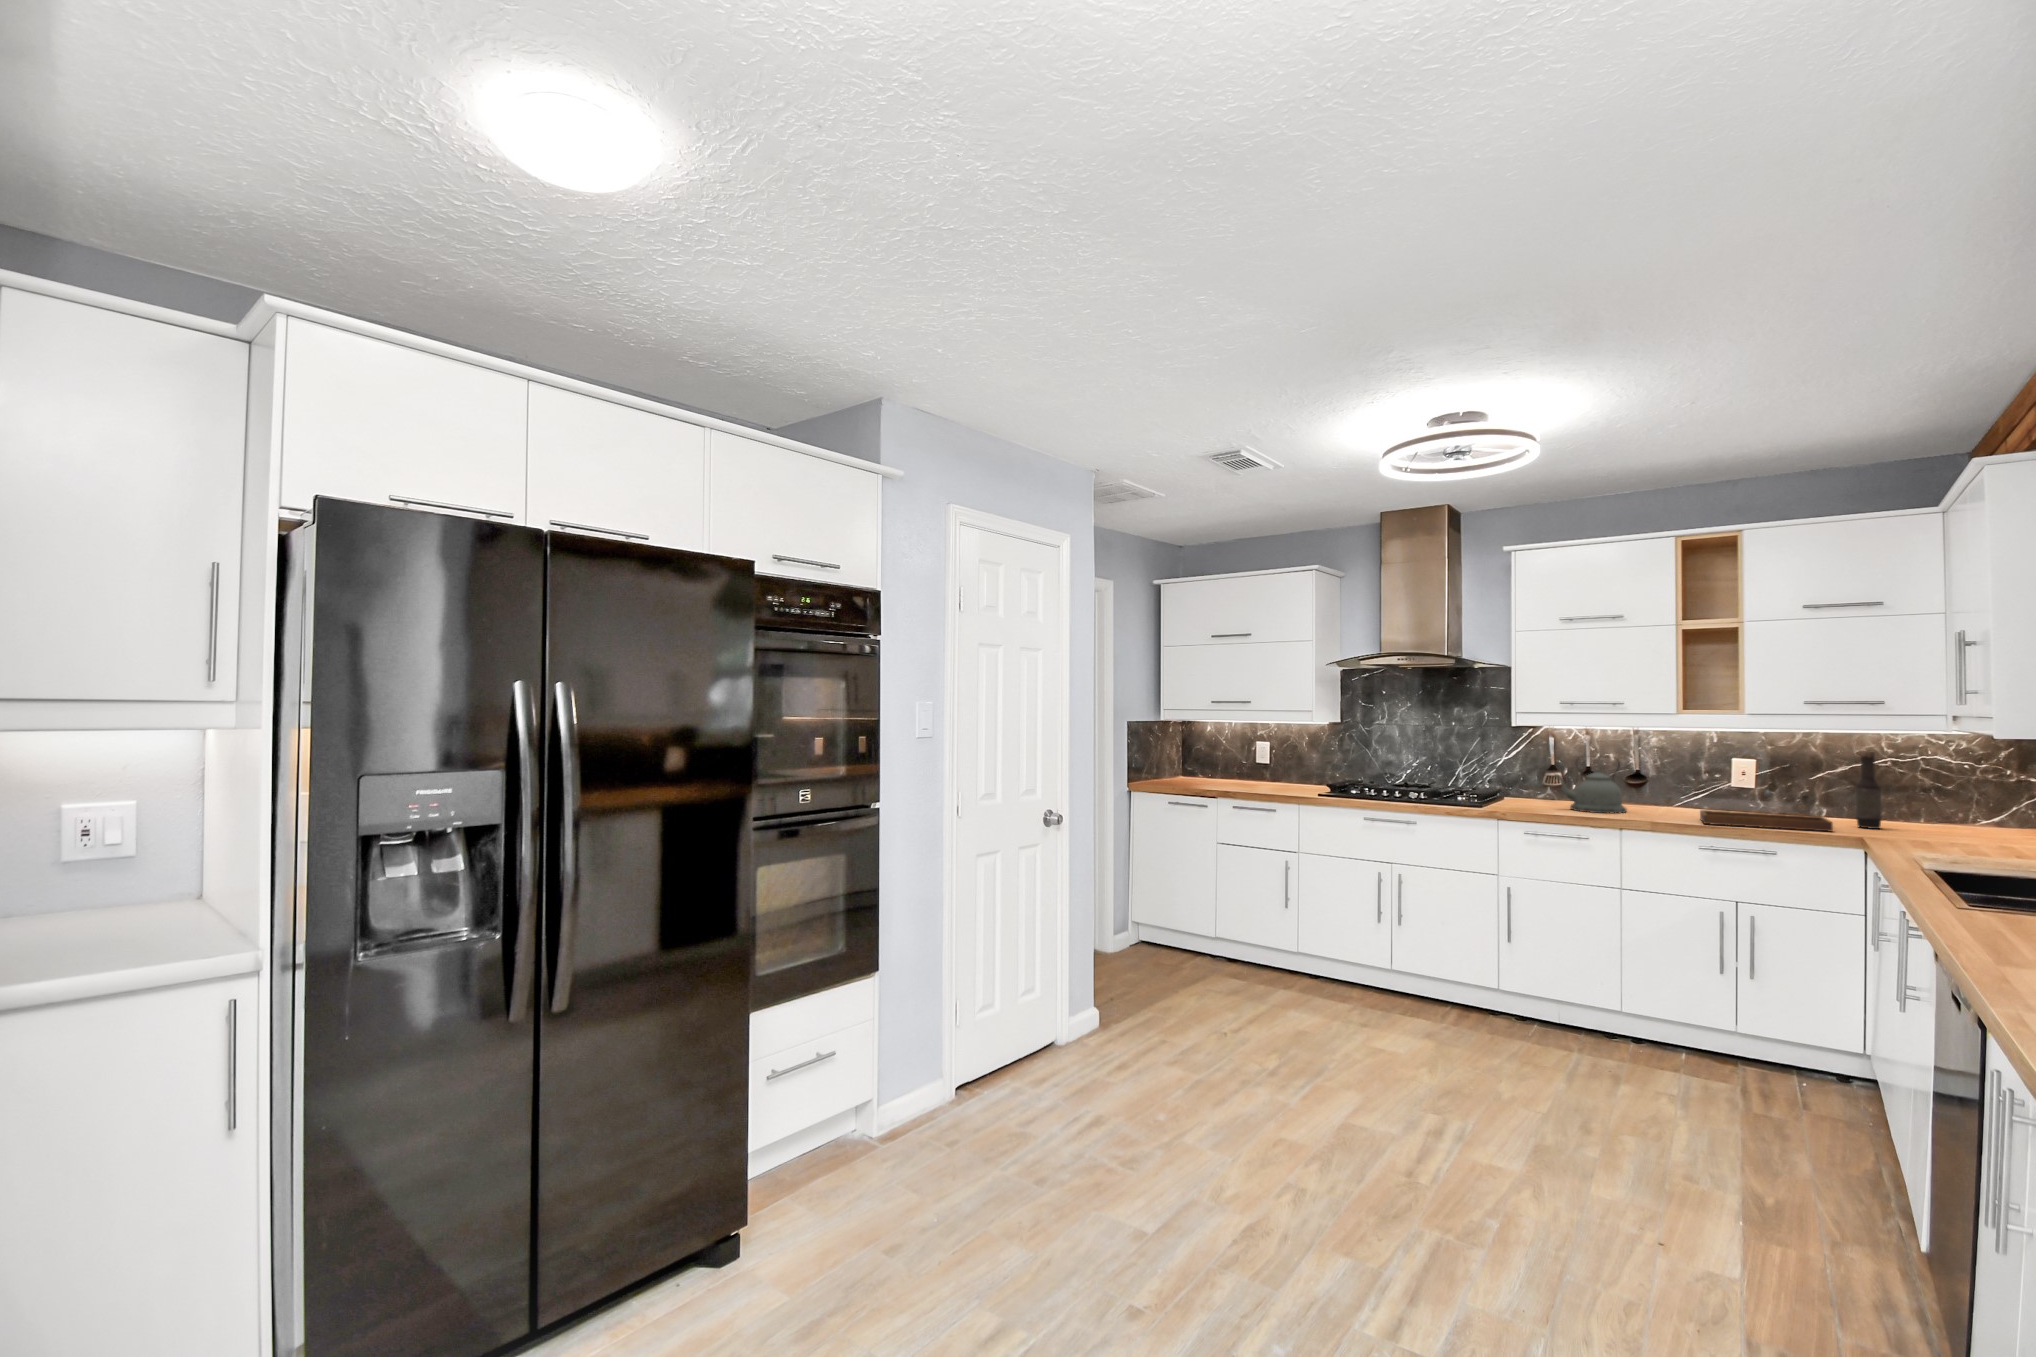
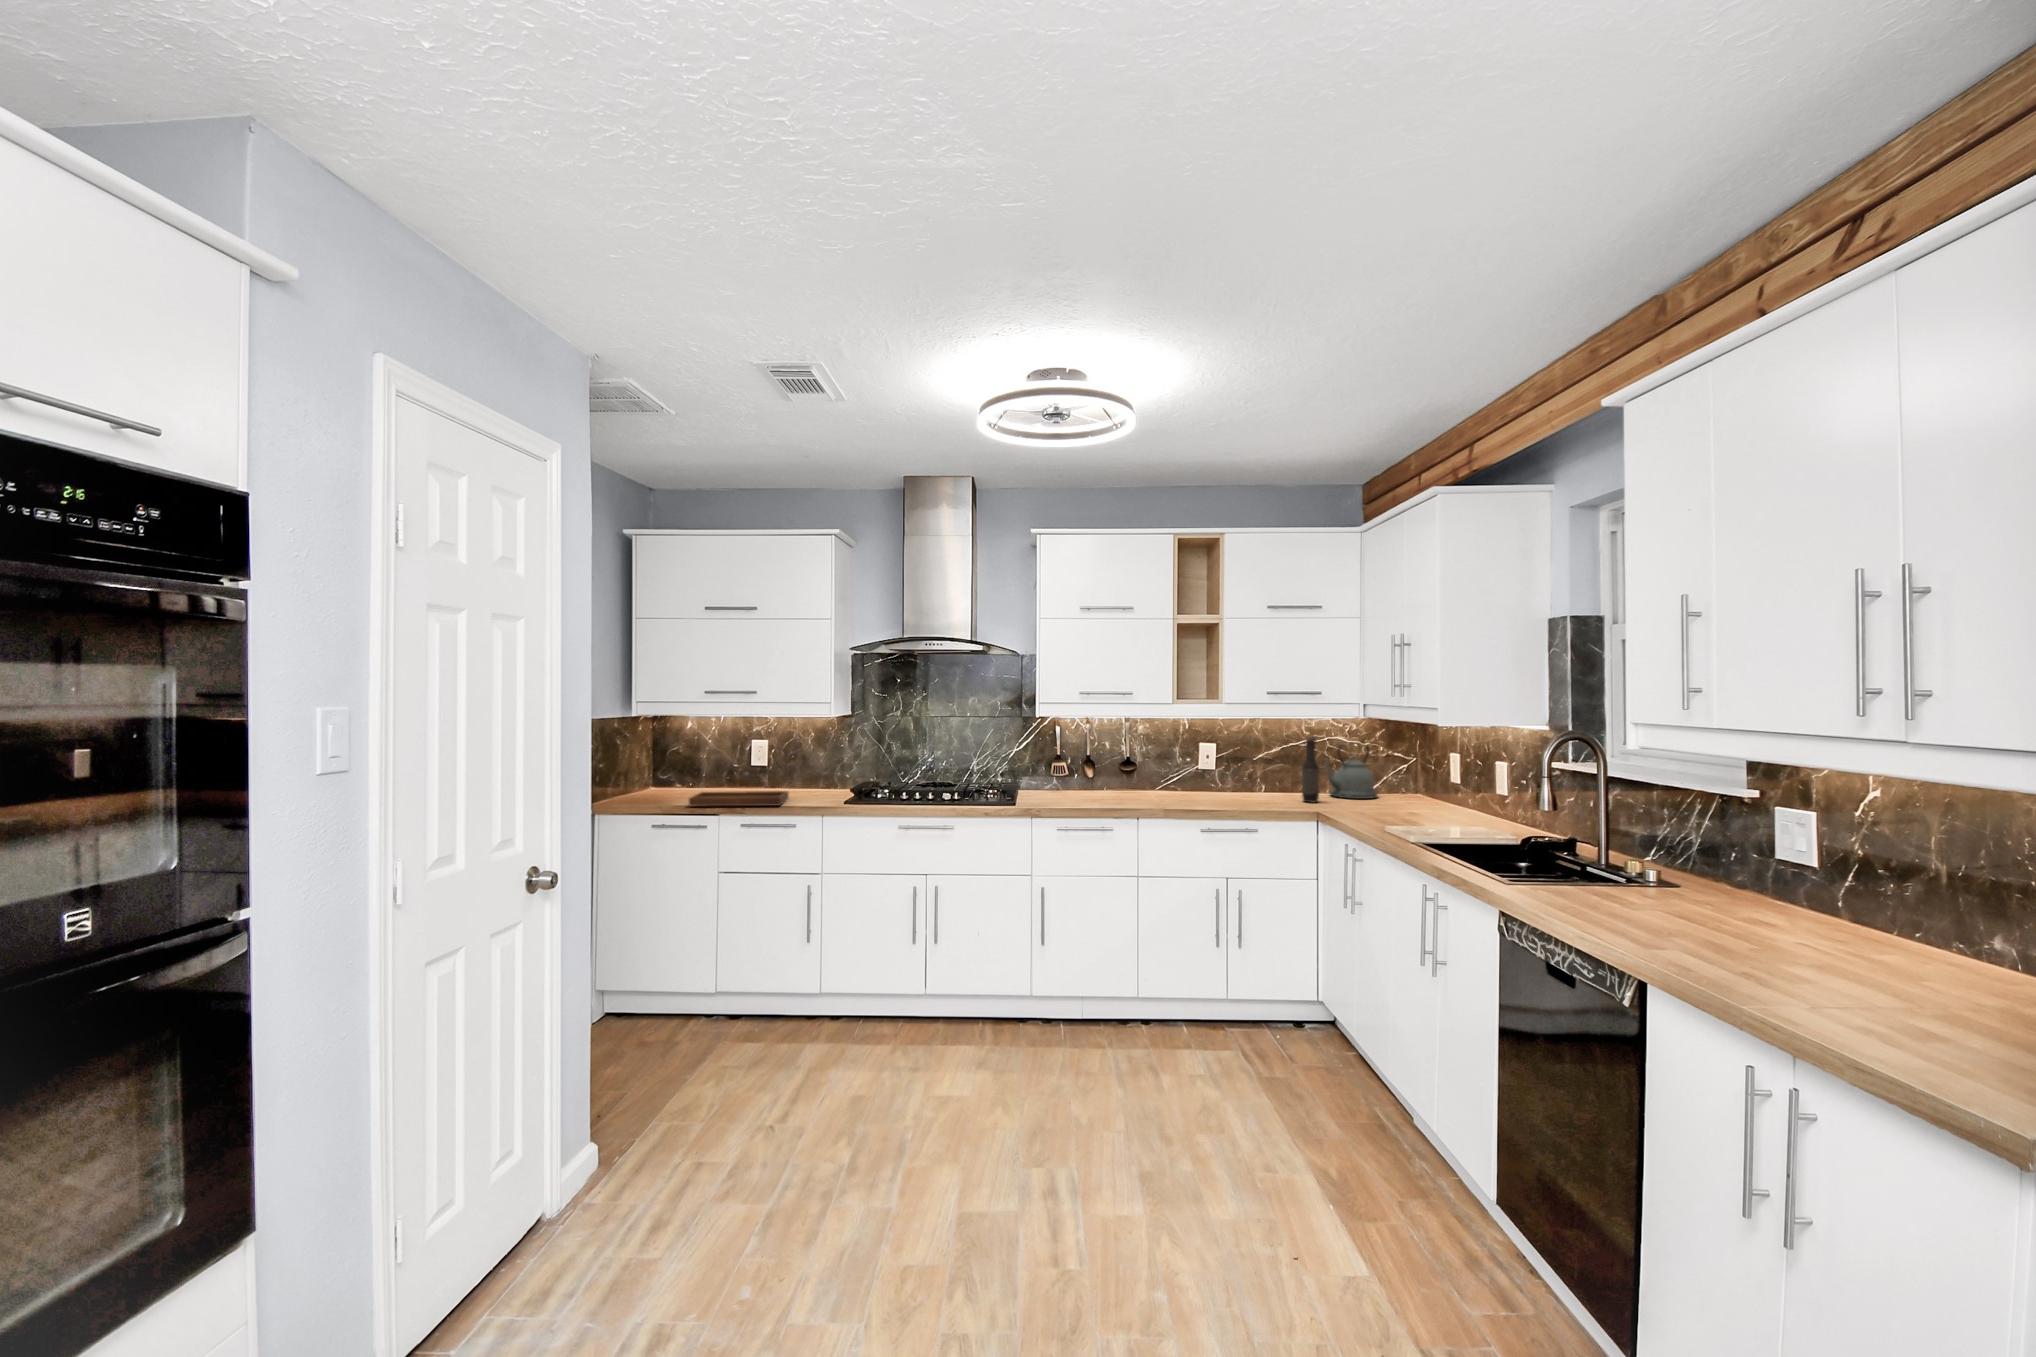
kettle: present [1554,763,1626,813] -> present [1323,746,1378,799]
tray: present [1700,790,1833,832] -> present [689,772,789,806]

